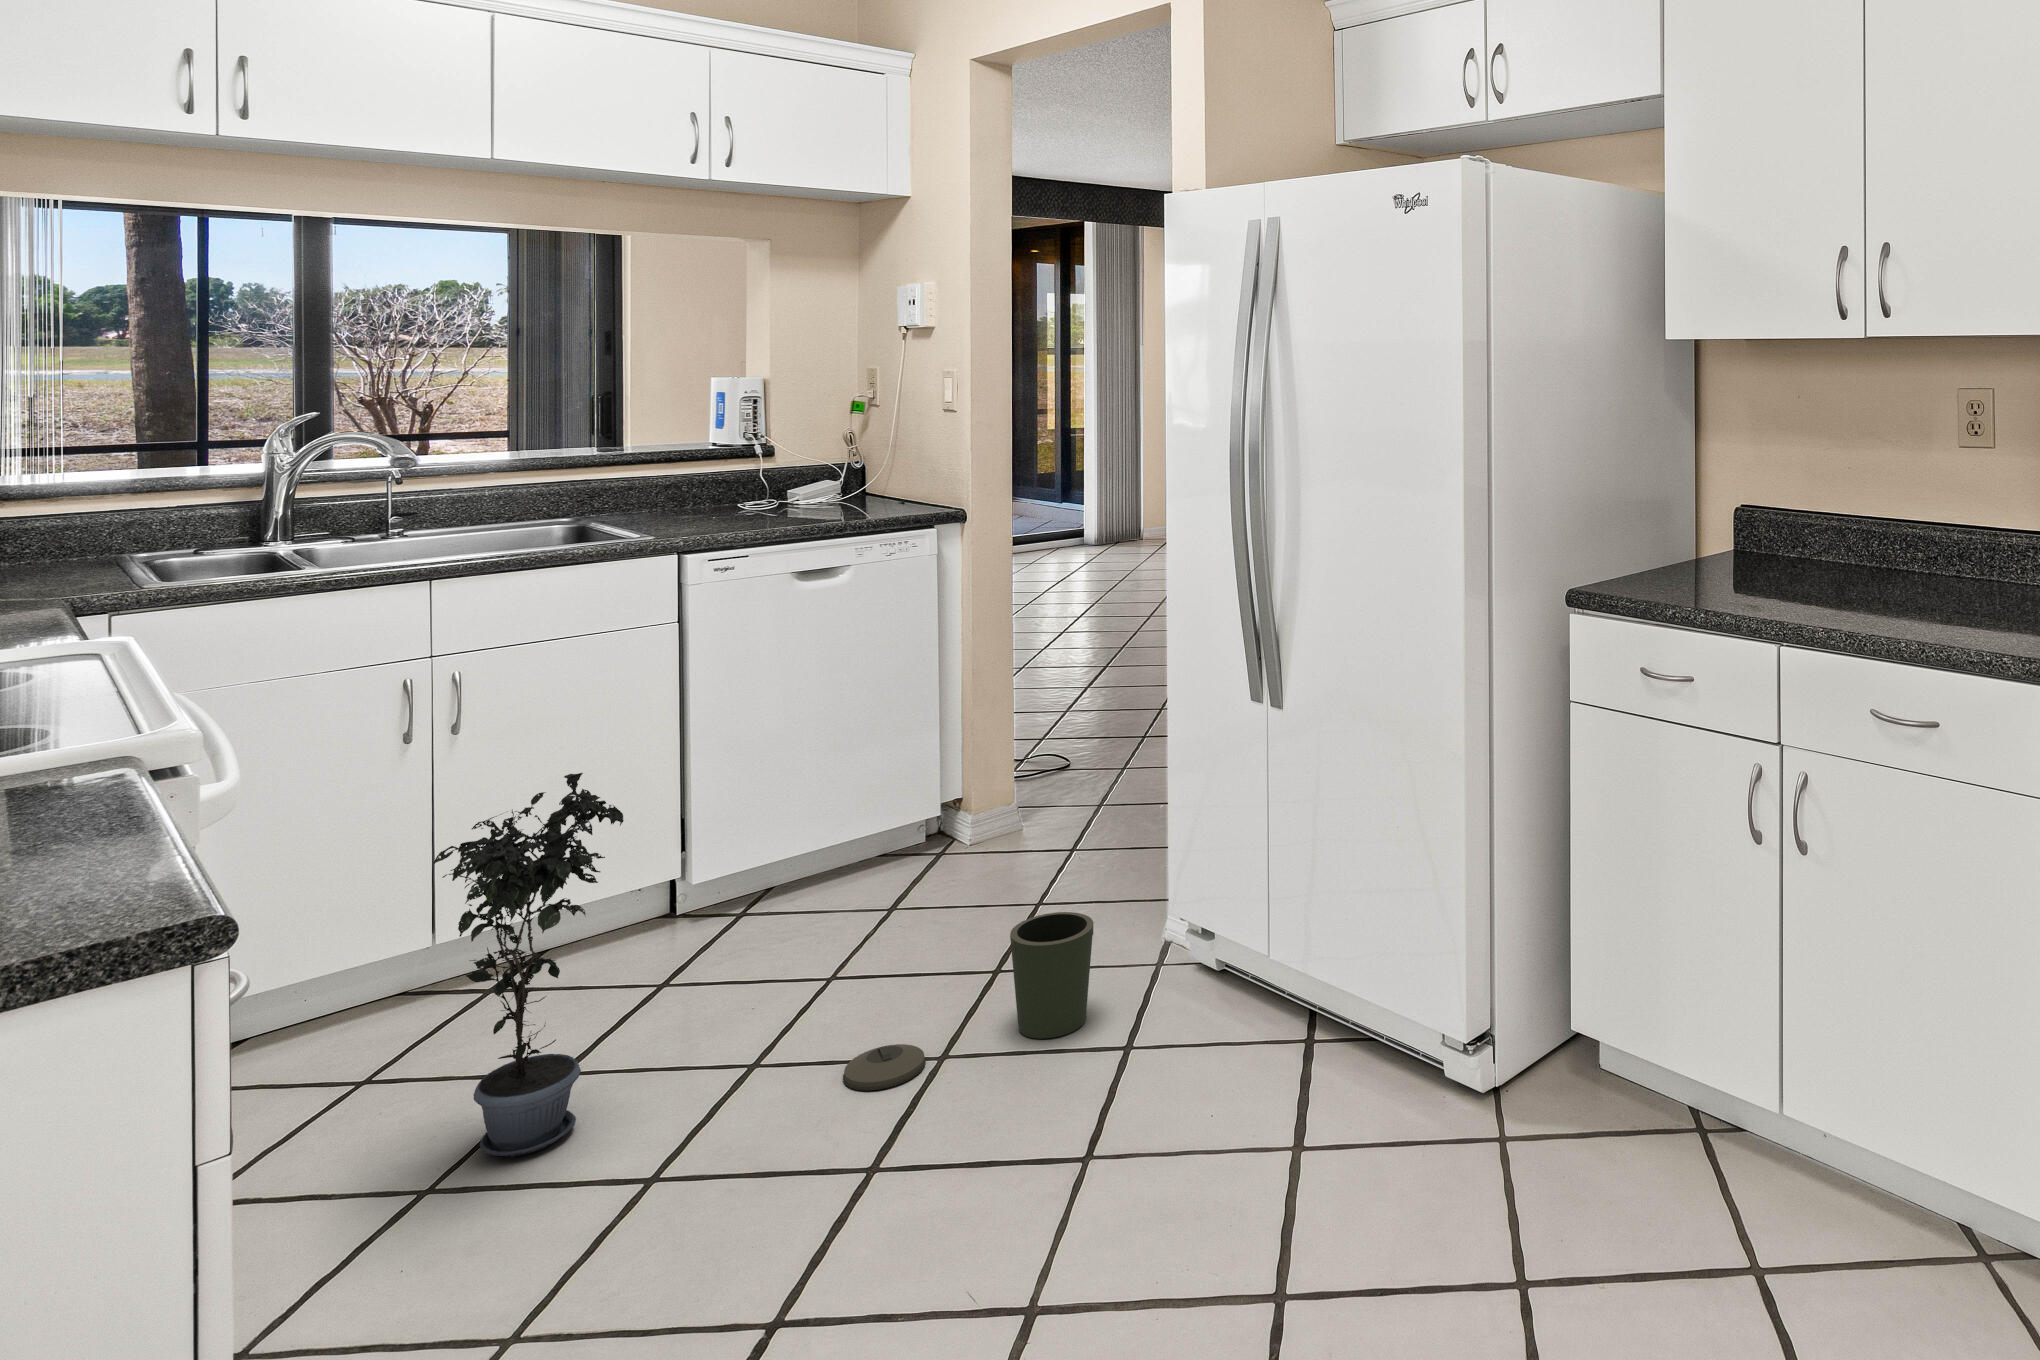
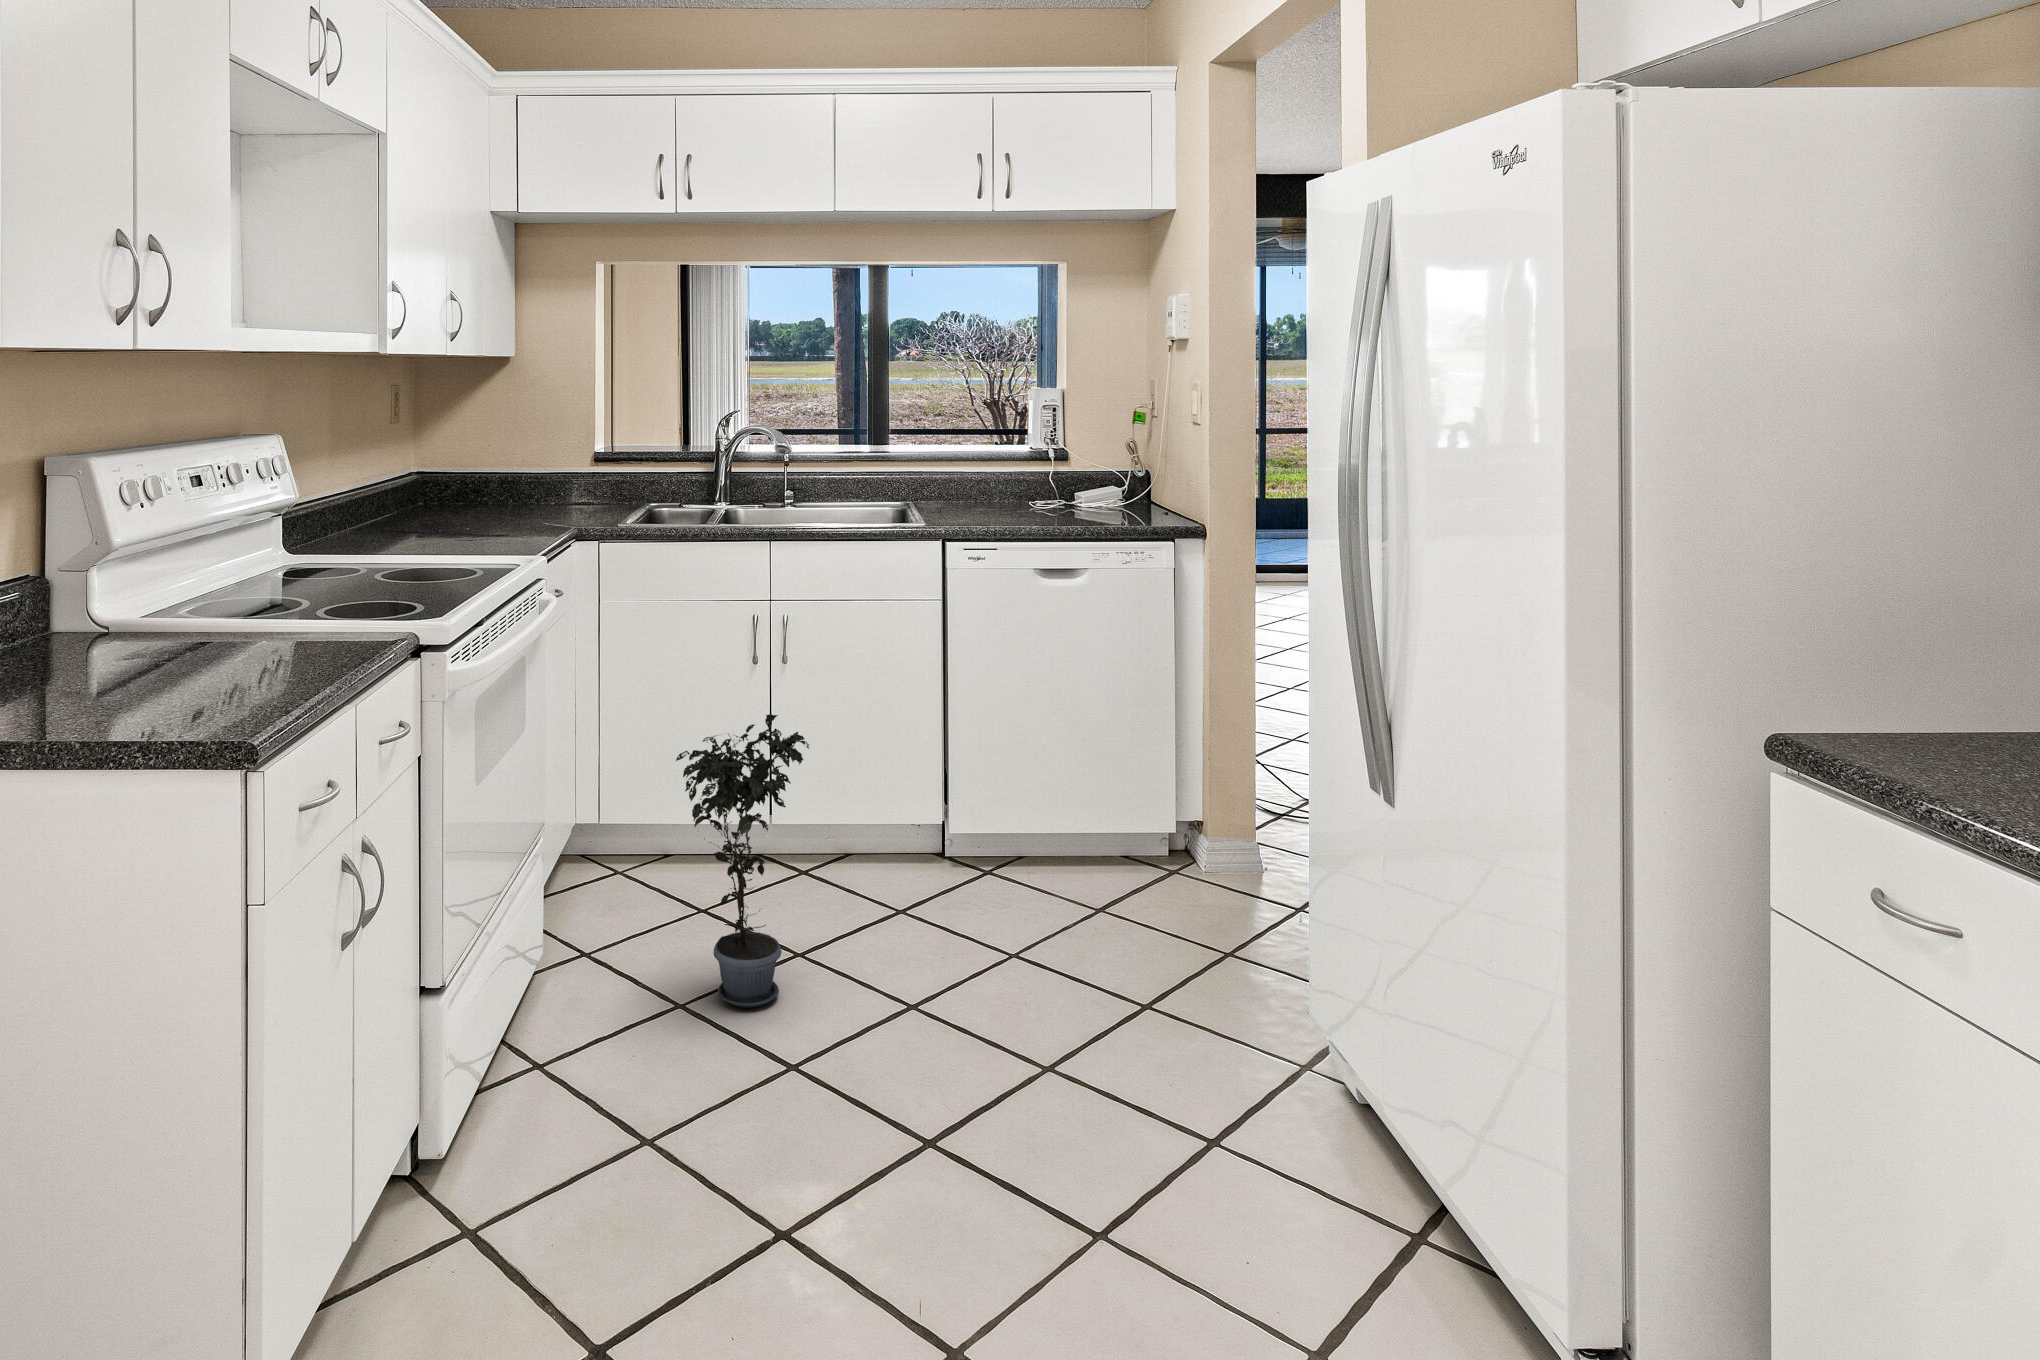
trash can: present [843,912,1093,1090] -> none [958,960,1201,1096]

